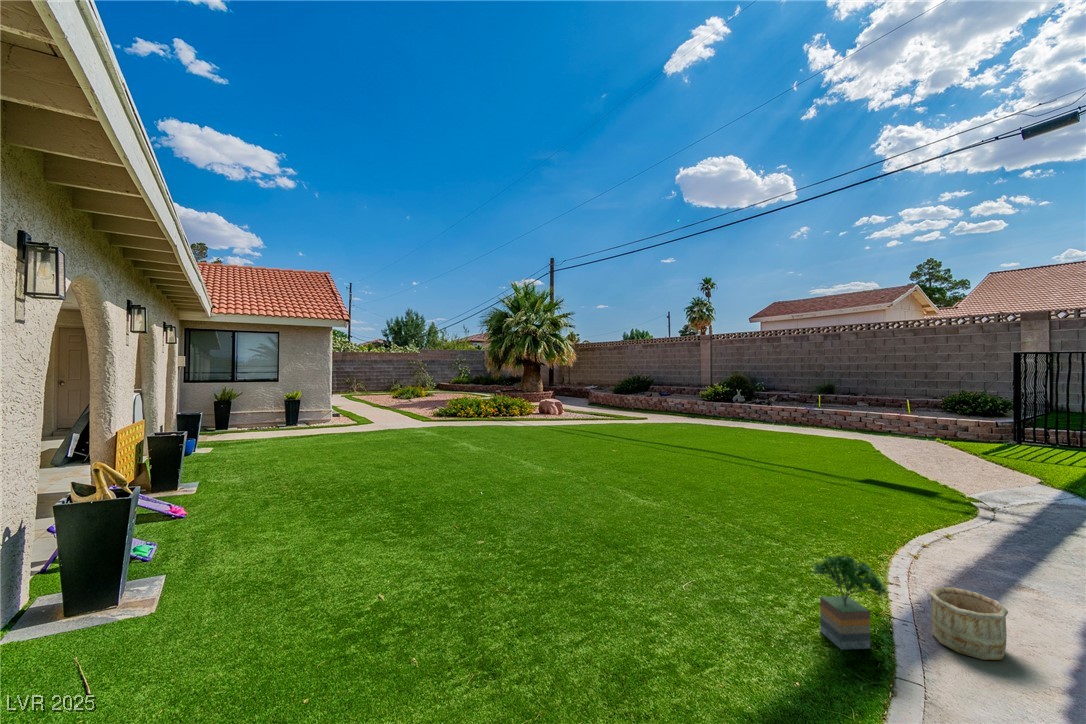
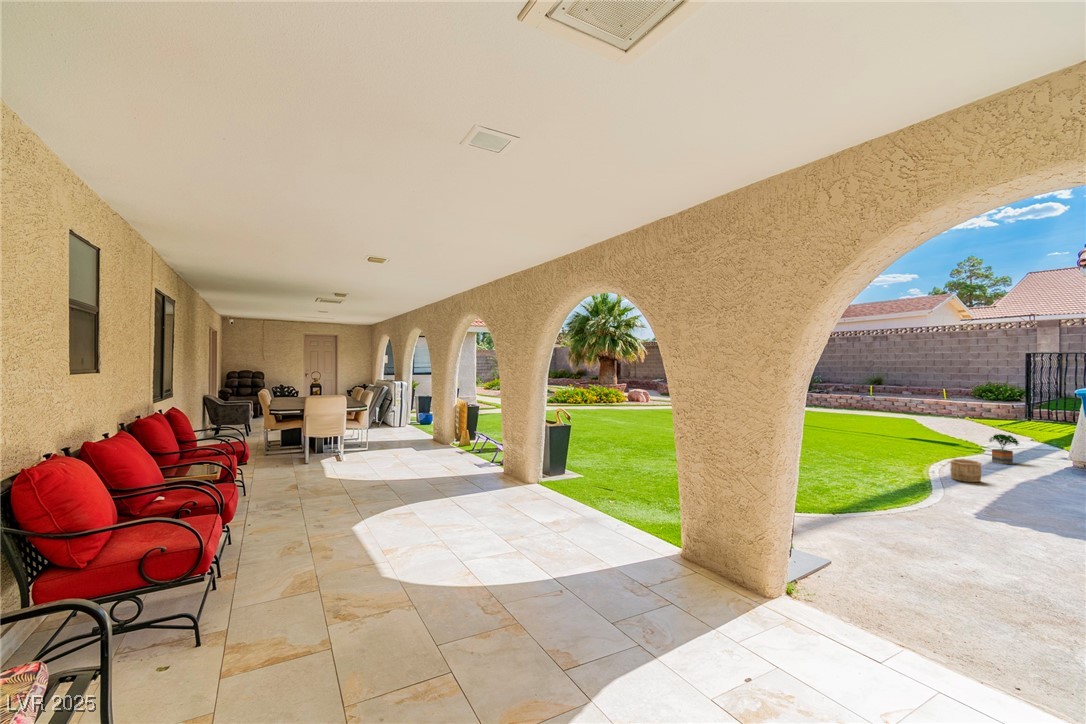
potted tree: present [814,555,886,650] -> present [990,434,1019,464]

